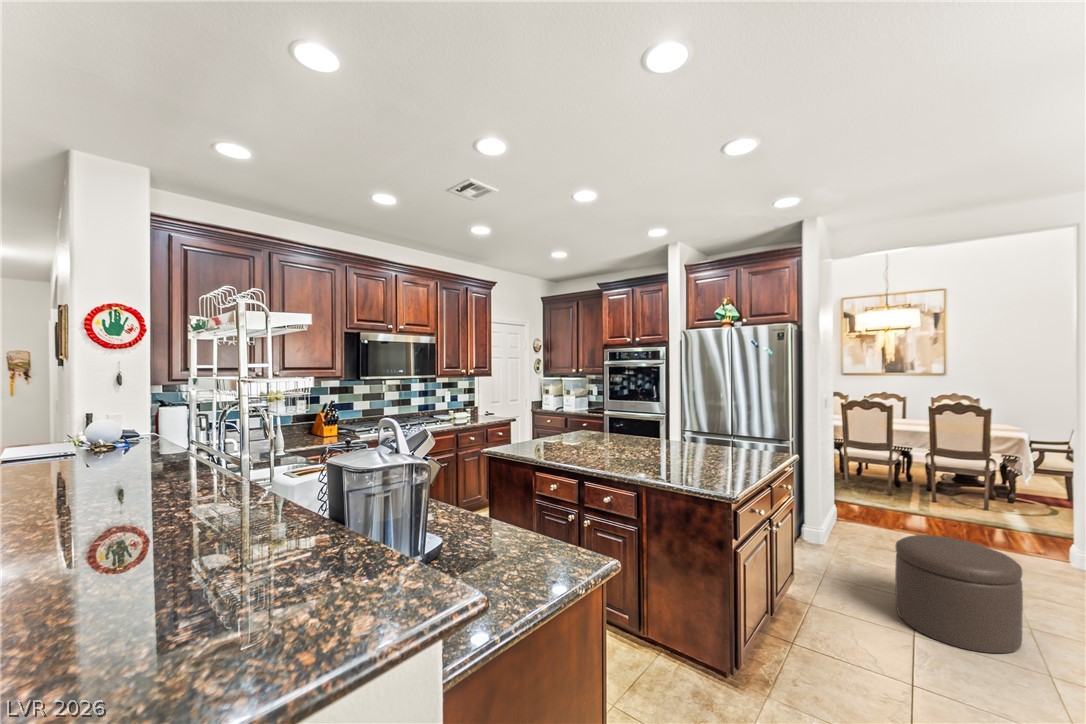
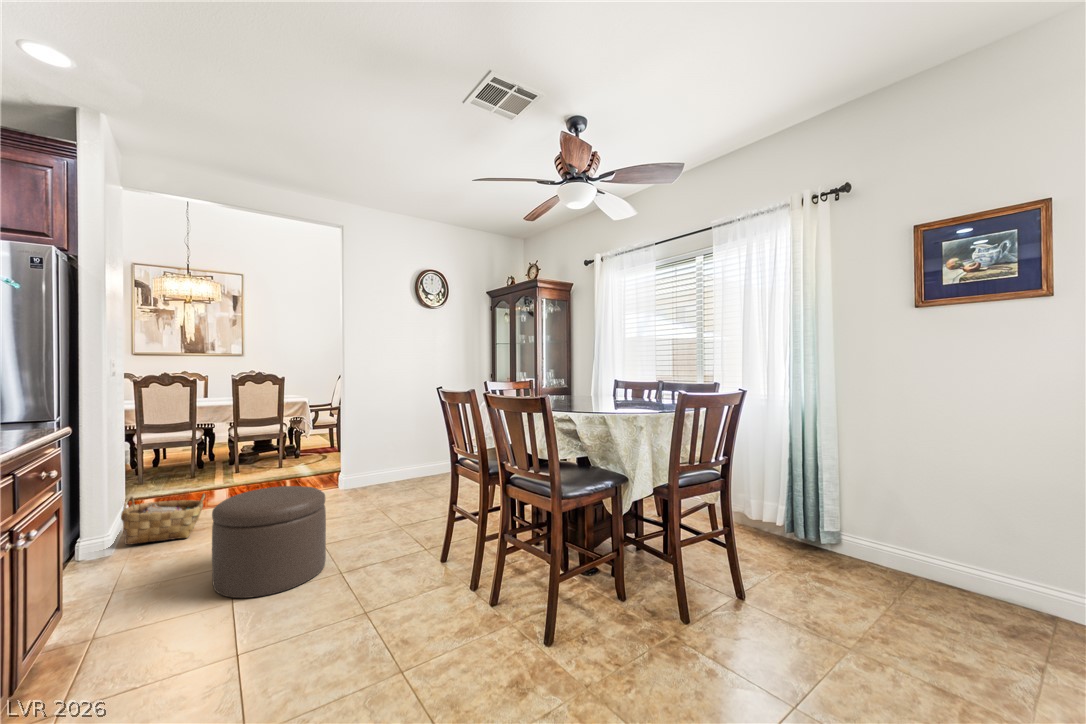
woven basket: none [830,503,896,554] -> present [121,494,205,545]

